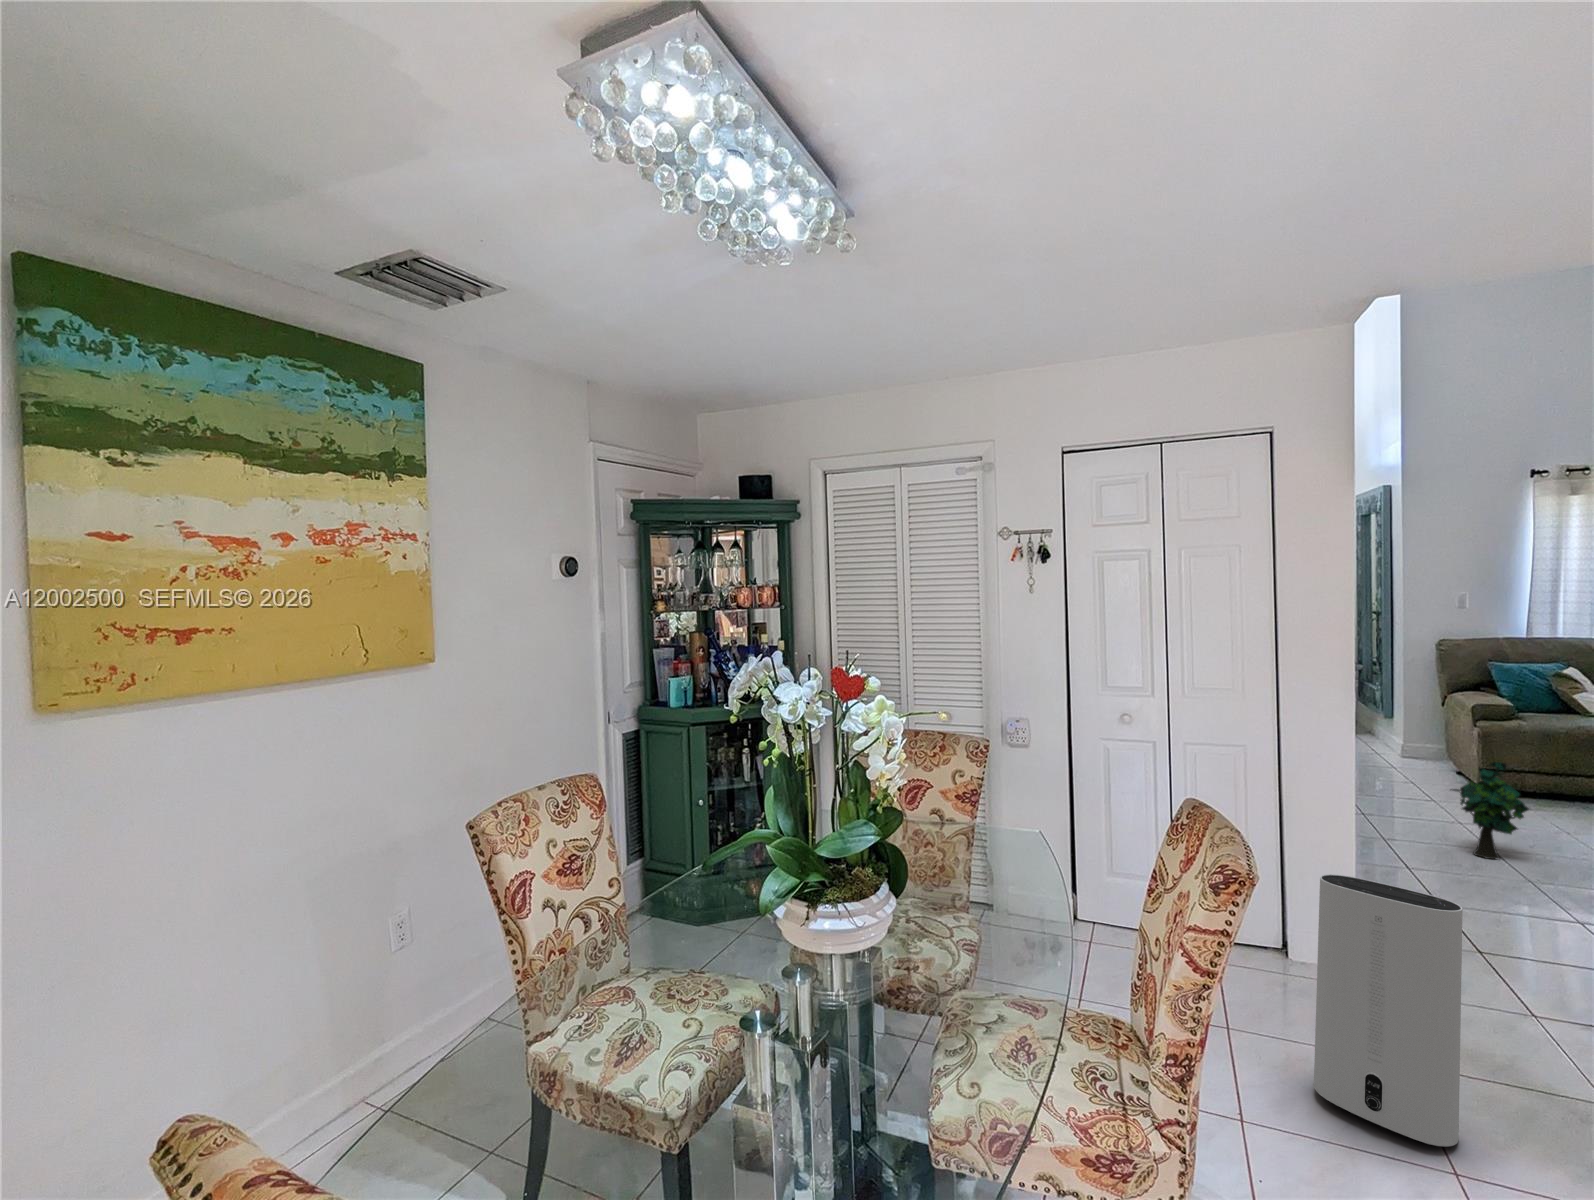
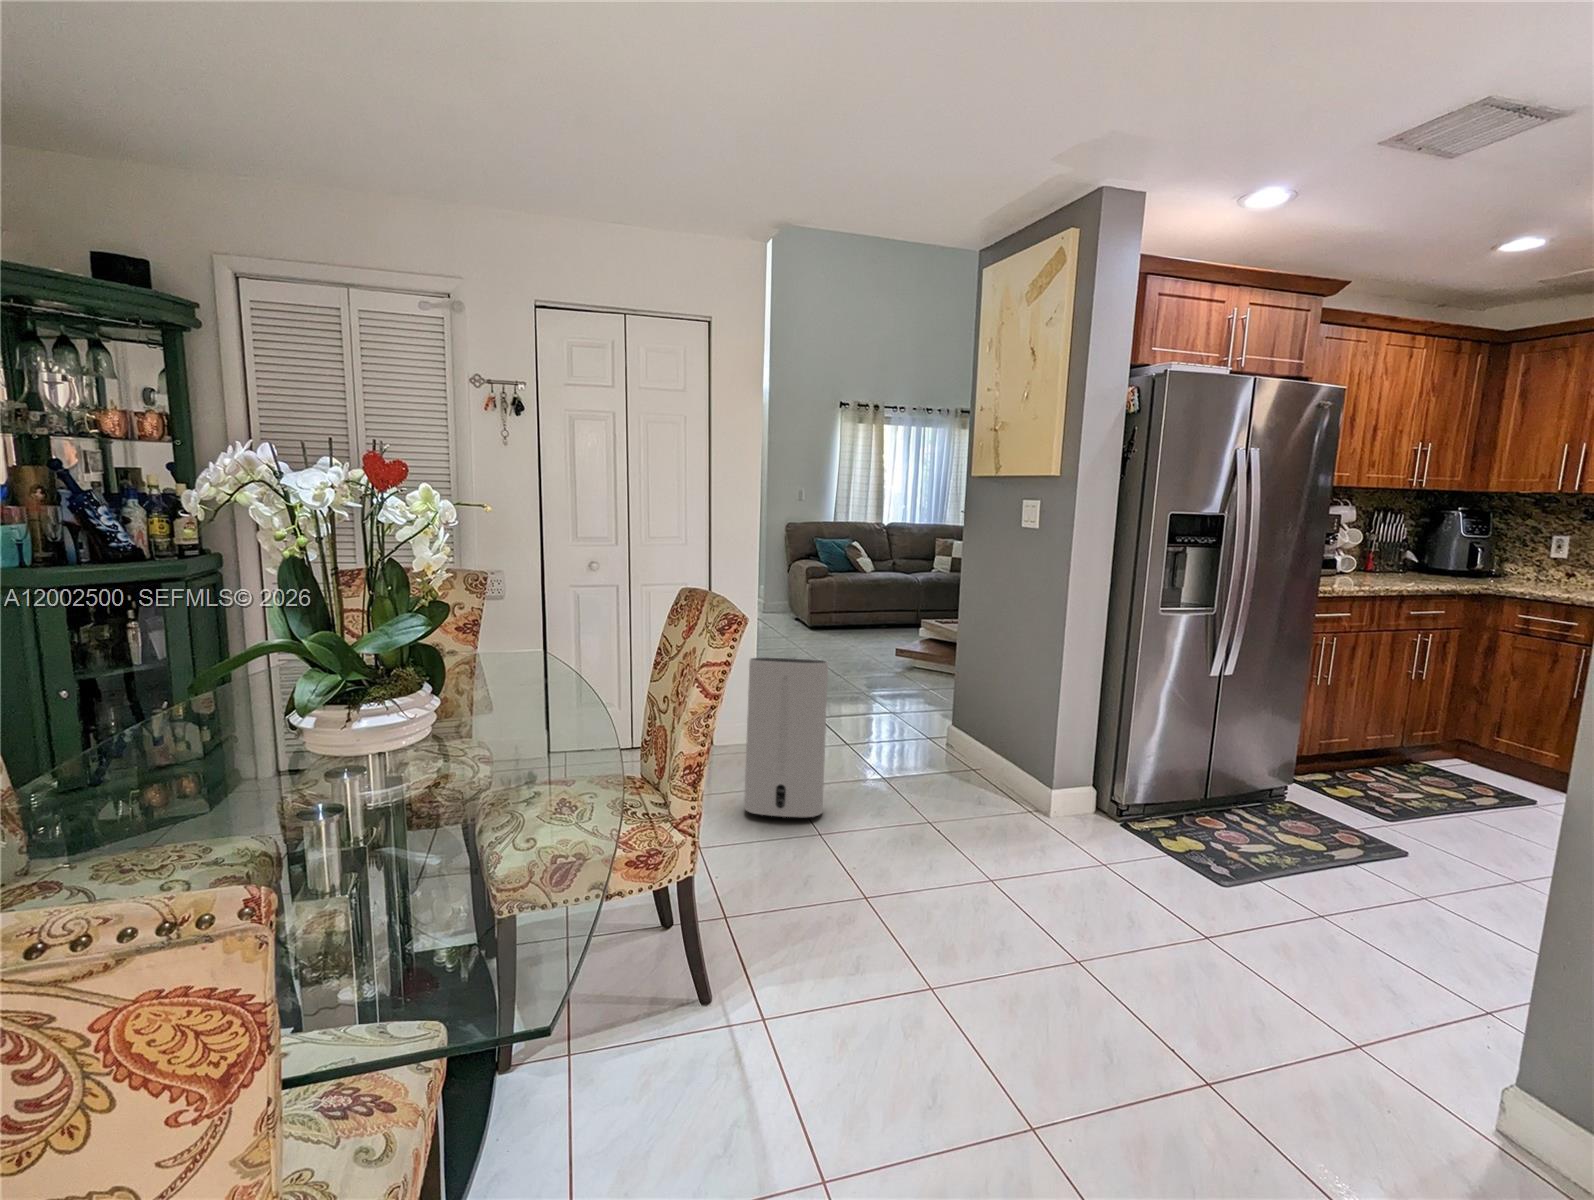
decorative plant: present [1453,762,1529,859] -> none [798,597,839,664]

